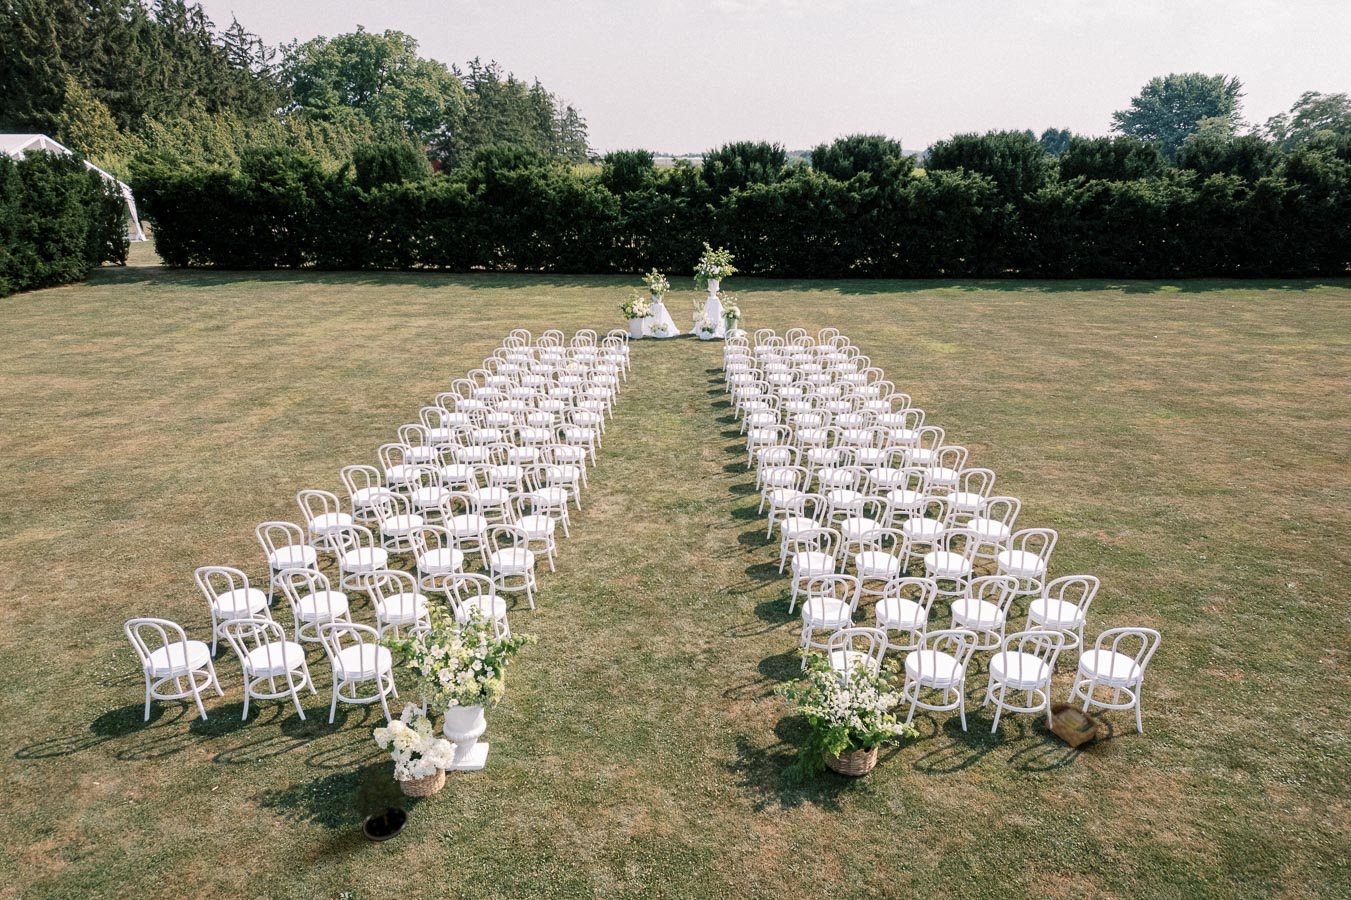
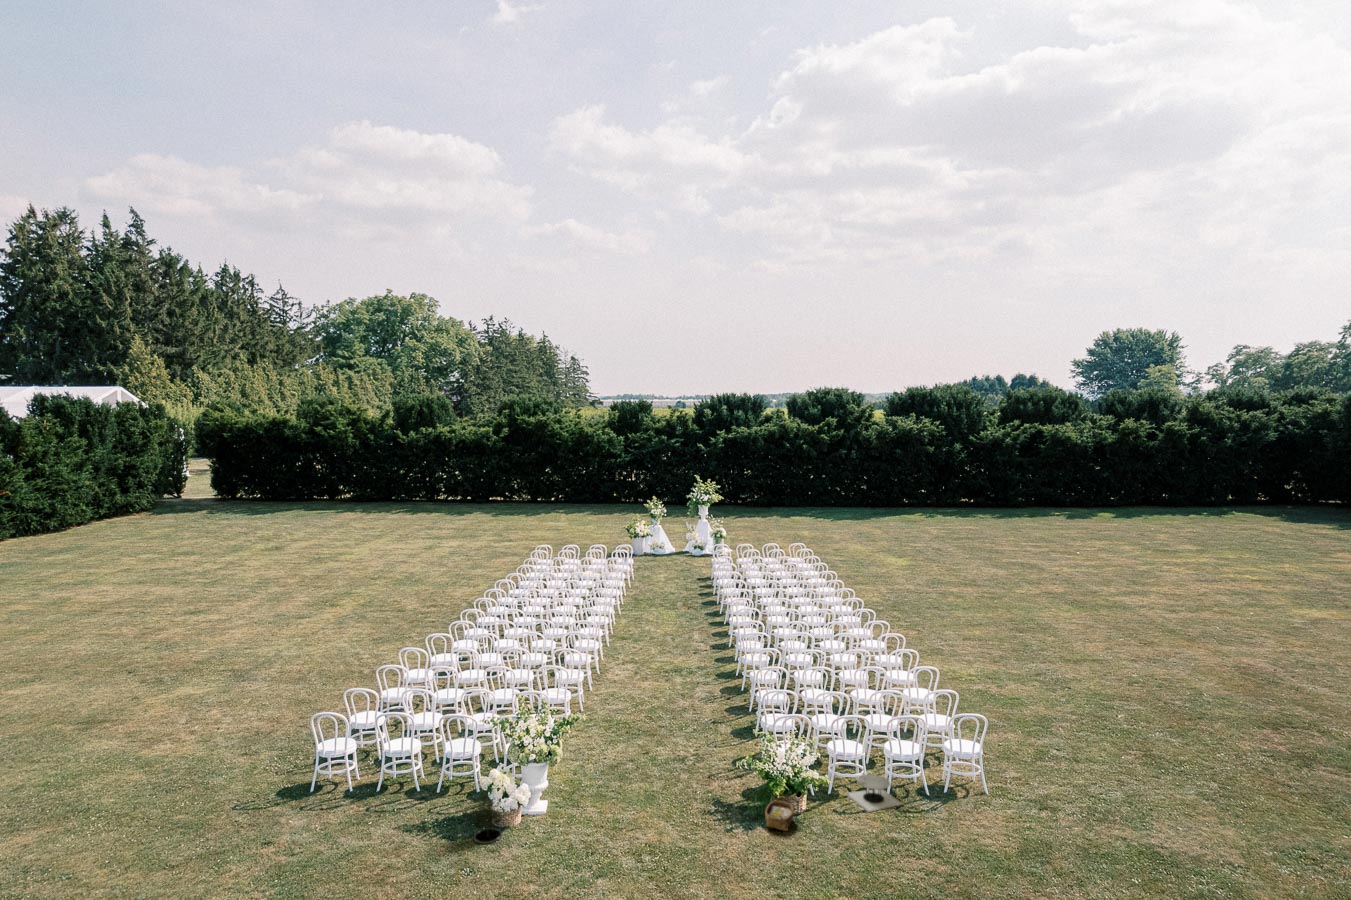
woven basket: present [1045,698,1099,747] -> present [765,798,794,831]
side table: none [933,707,1027,774] -> present [846,774,902,812]

